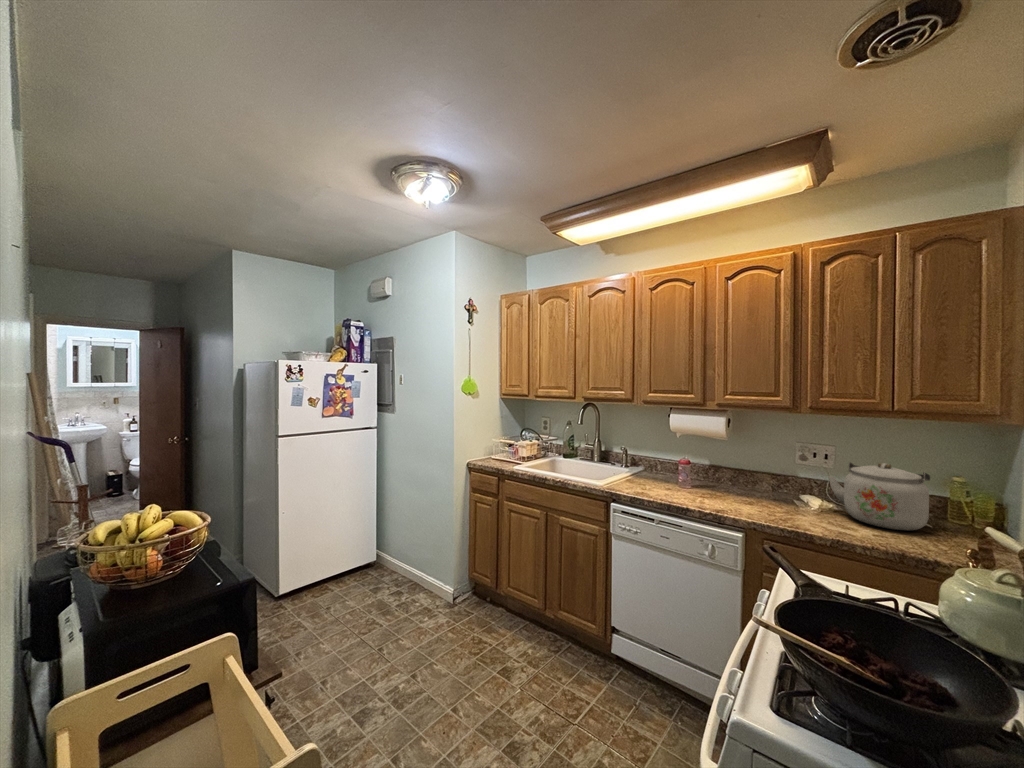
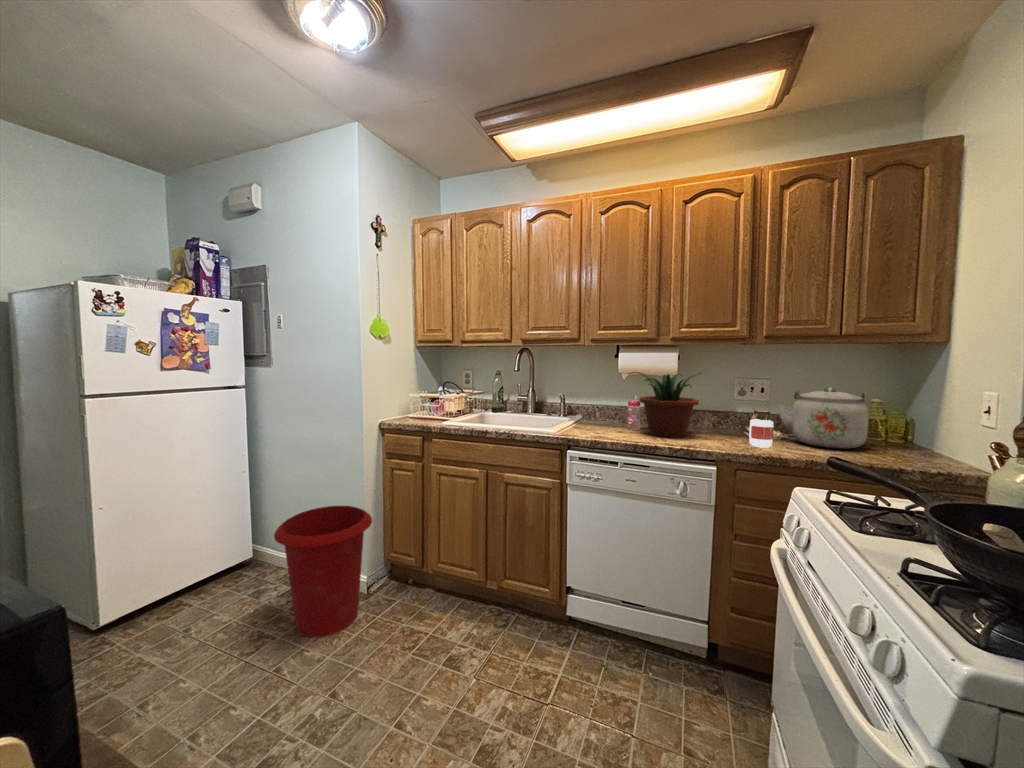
potted plant: none [672,433,748,499] -> present [629,372,701,437]
jar: none [786,481,812,520] -> present [749,410,775,448]
waste bin: none [385,527,455,631] -> present [274,506,372,638]

